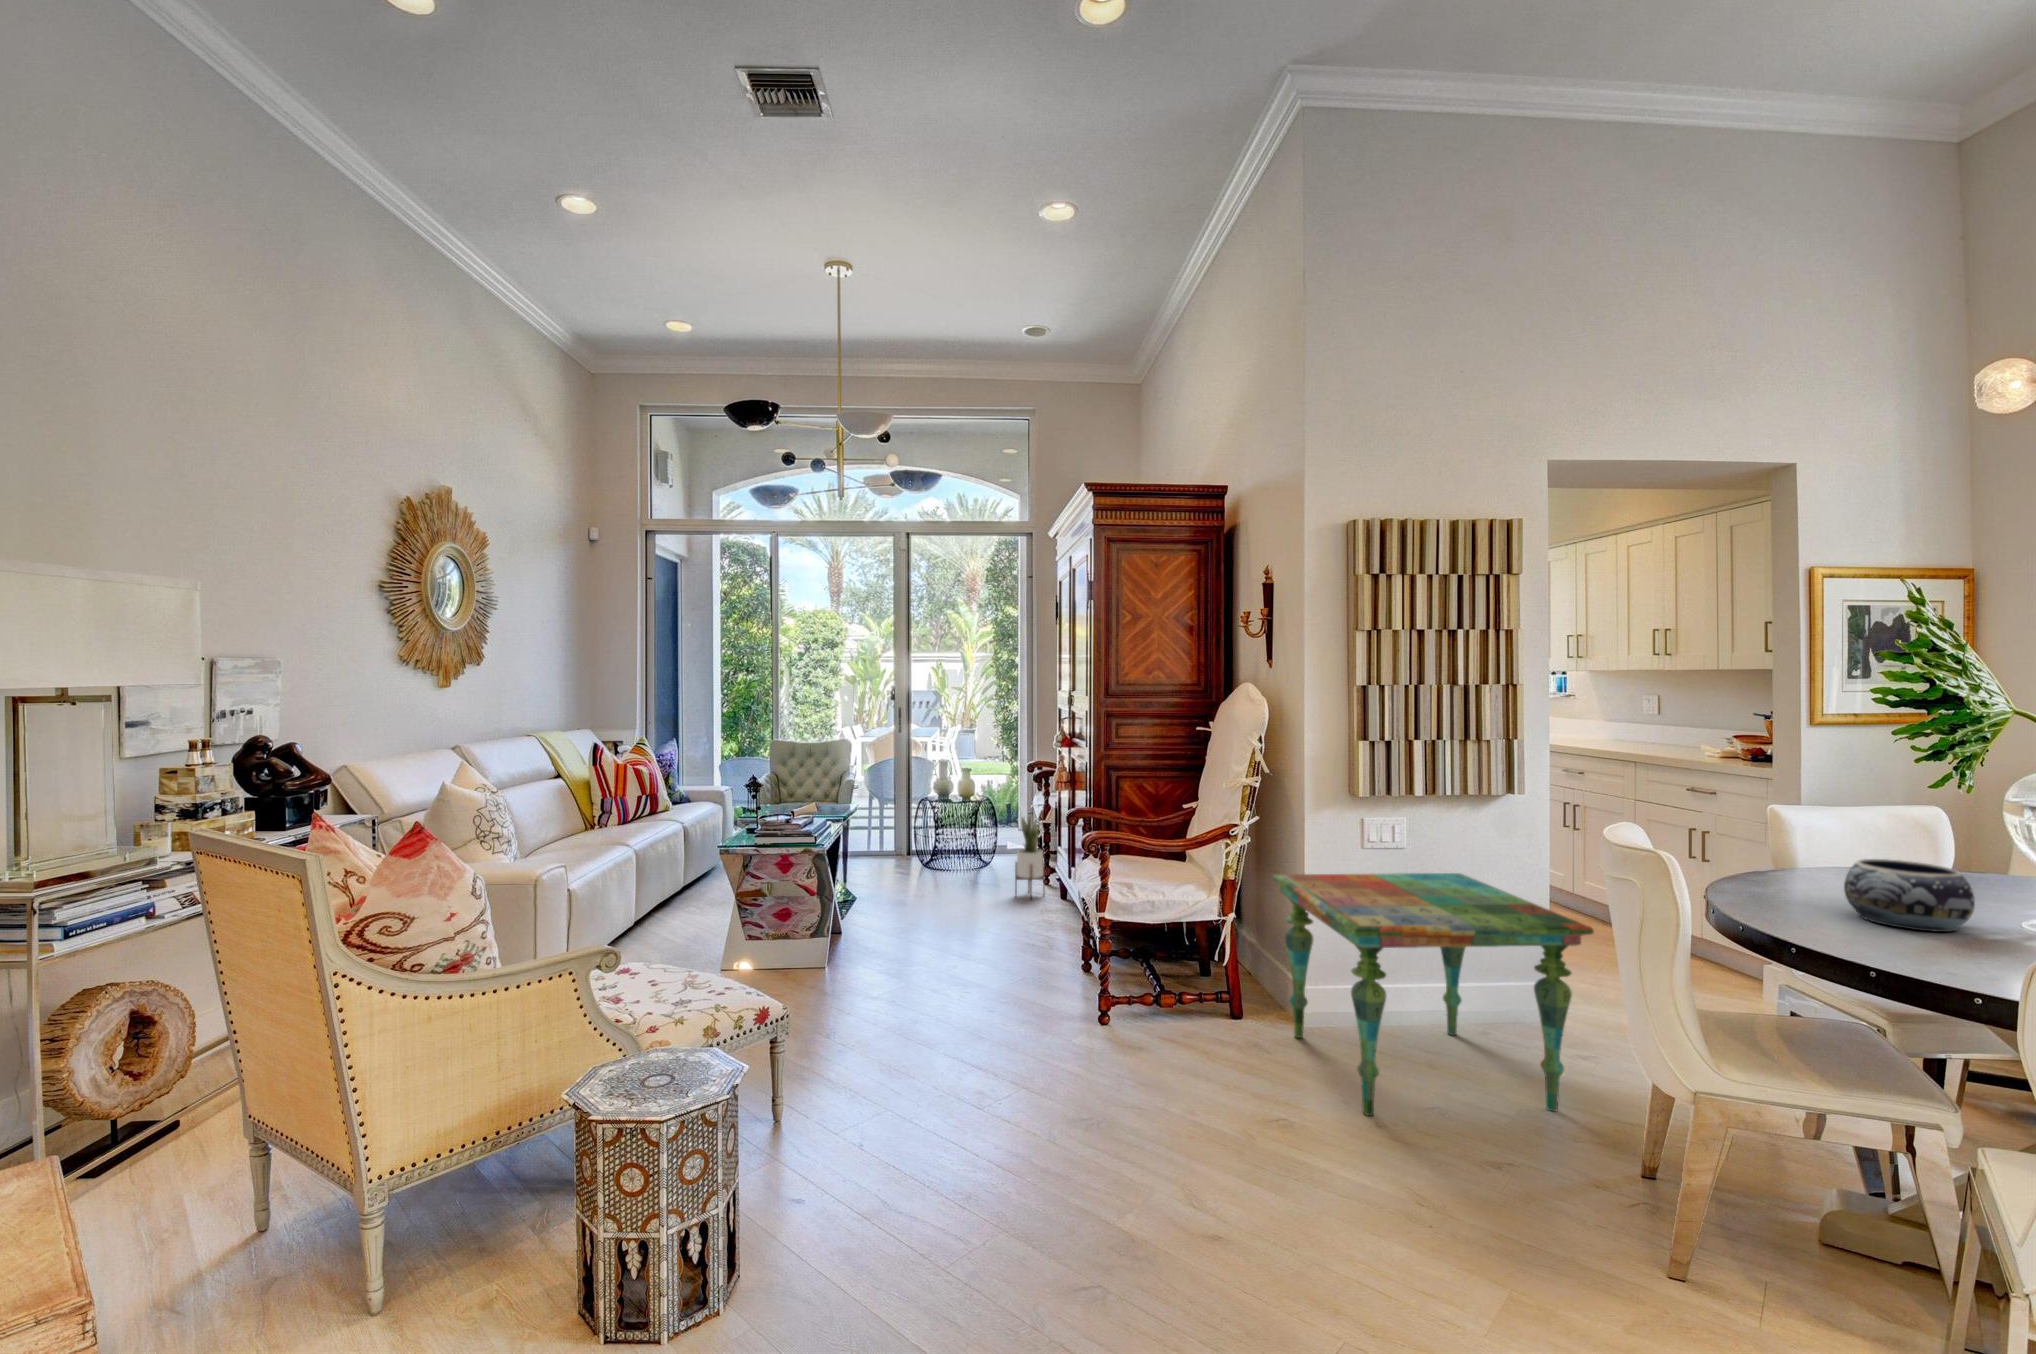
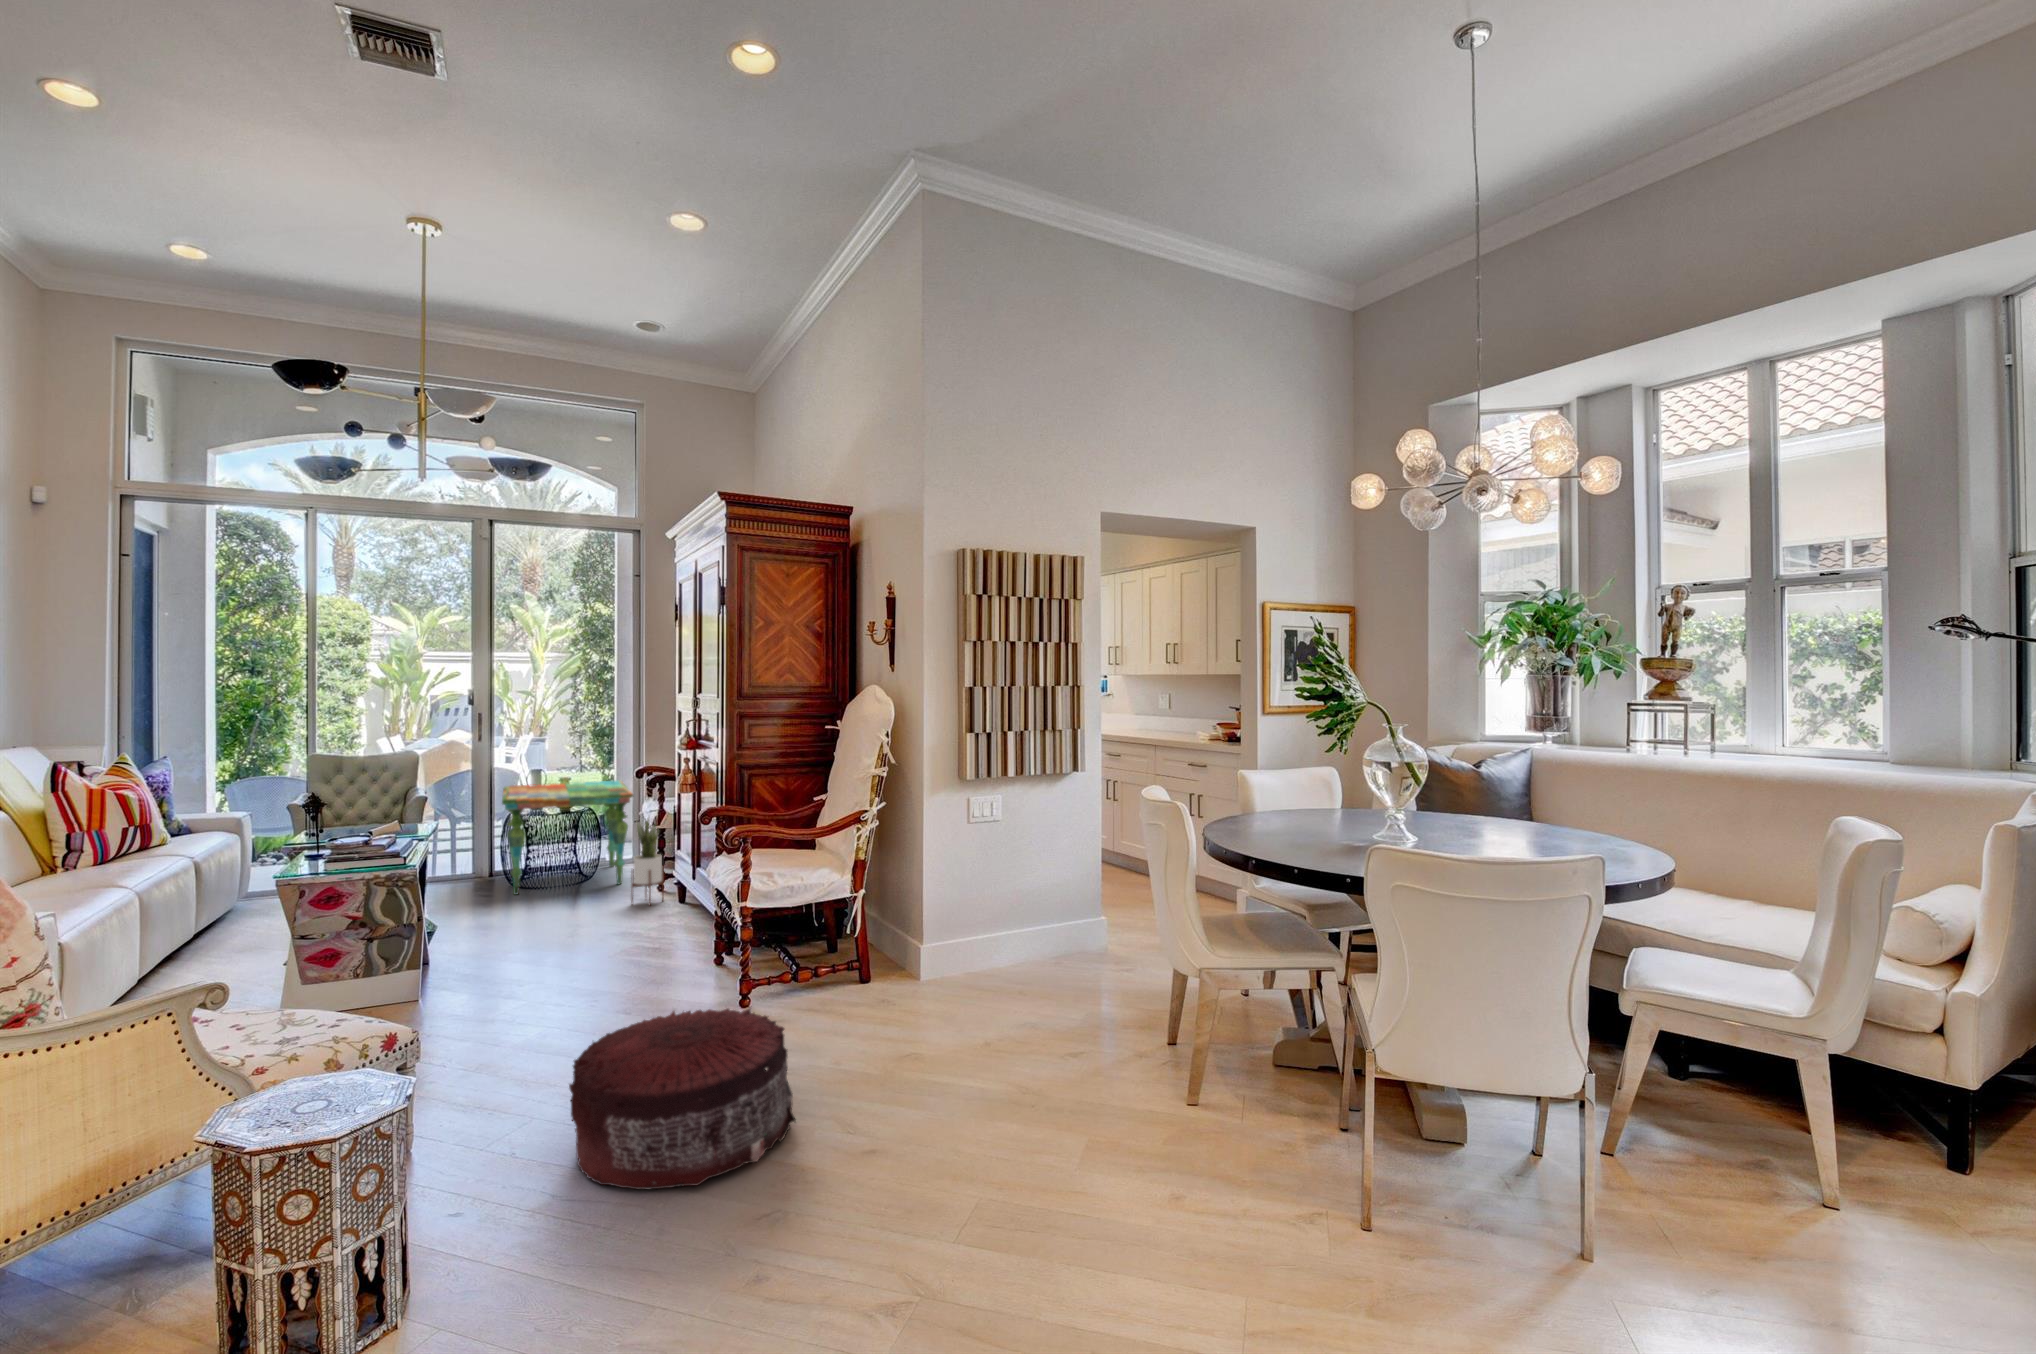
decorative bowl: present [1844,859,1975,932] -> none [1277,803,1340,847]
side table: present [1273,873,1594,1115] -> present [502,781,633,895]
pouf: none [907,1023,1137,1234] -> present [569,1009,796,1189]

